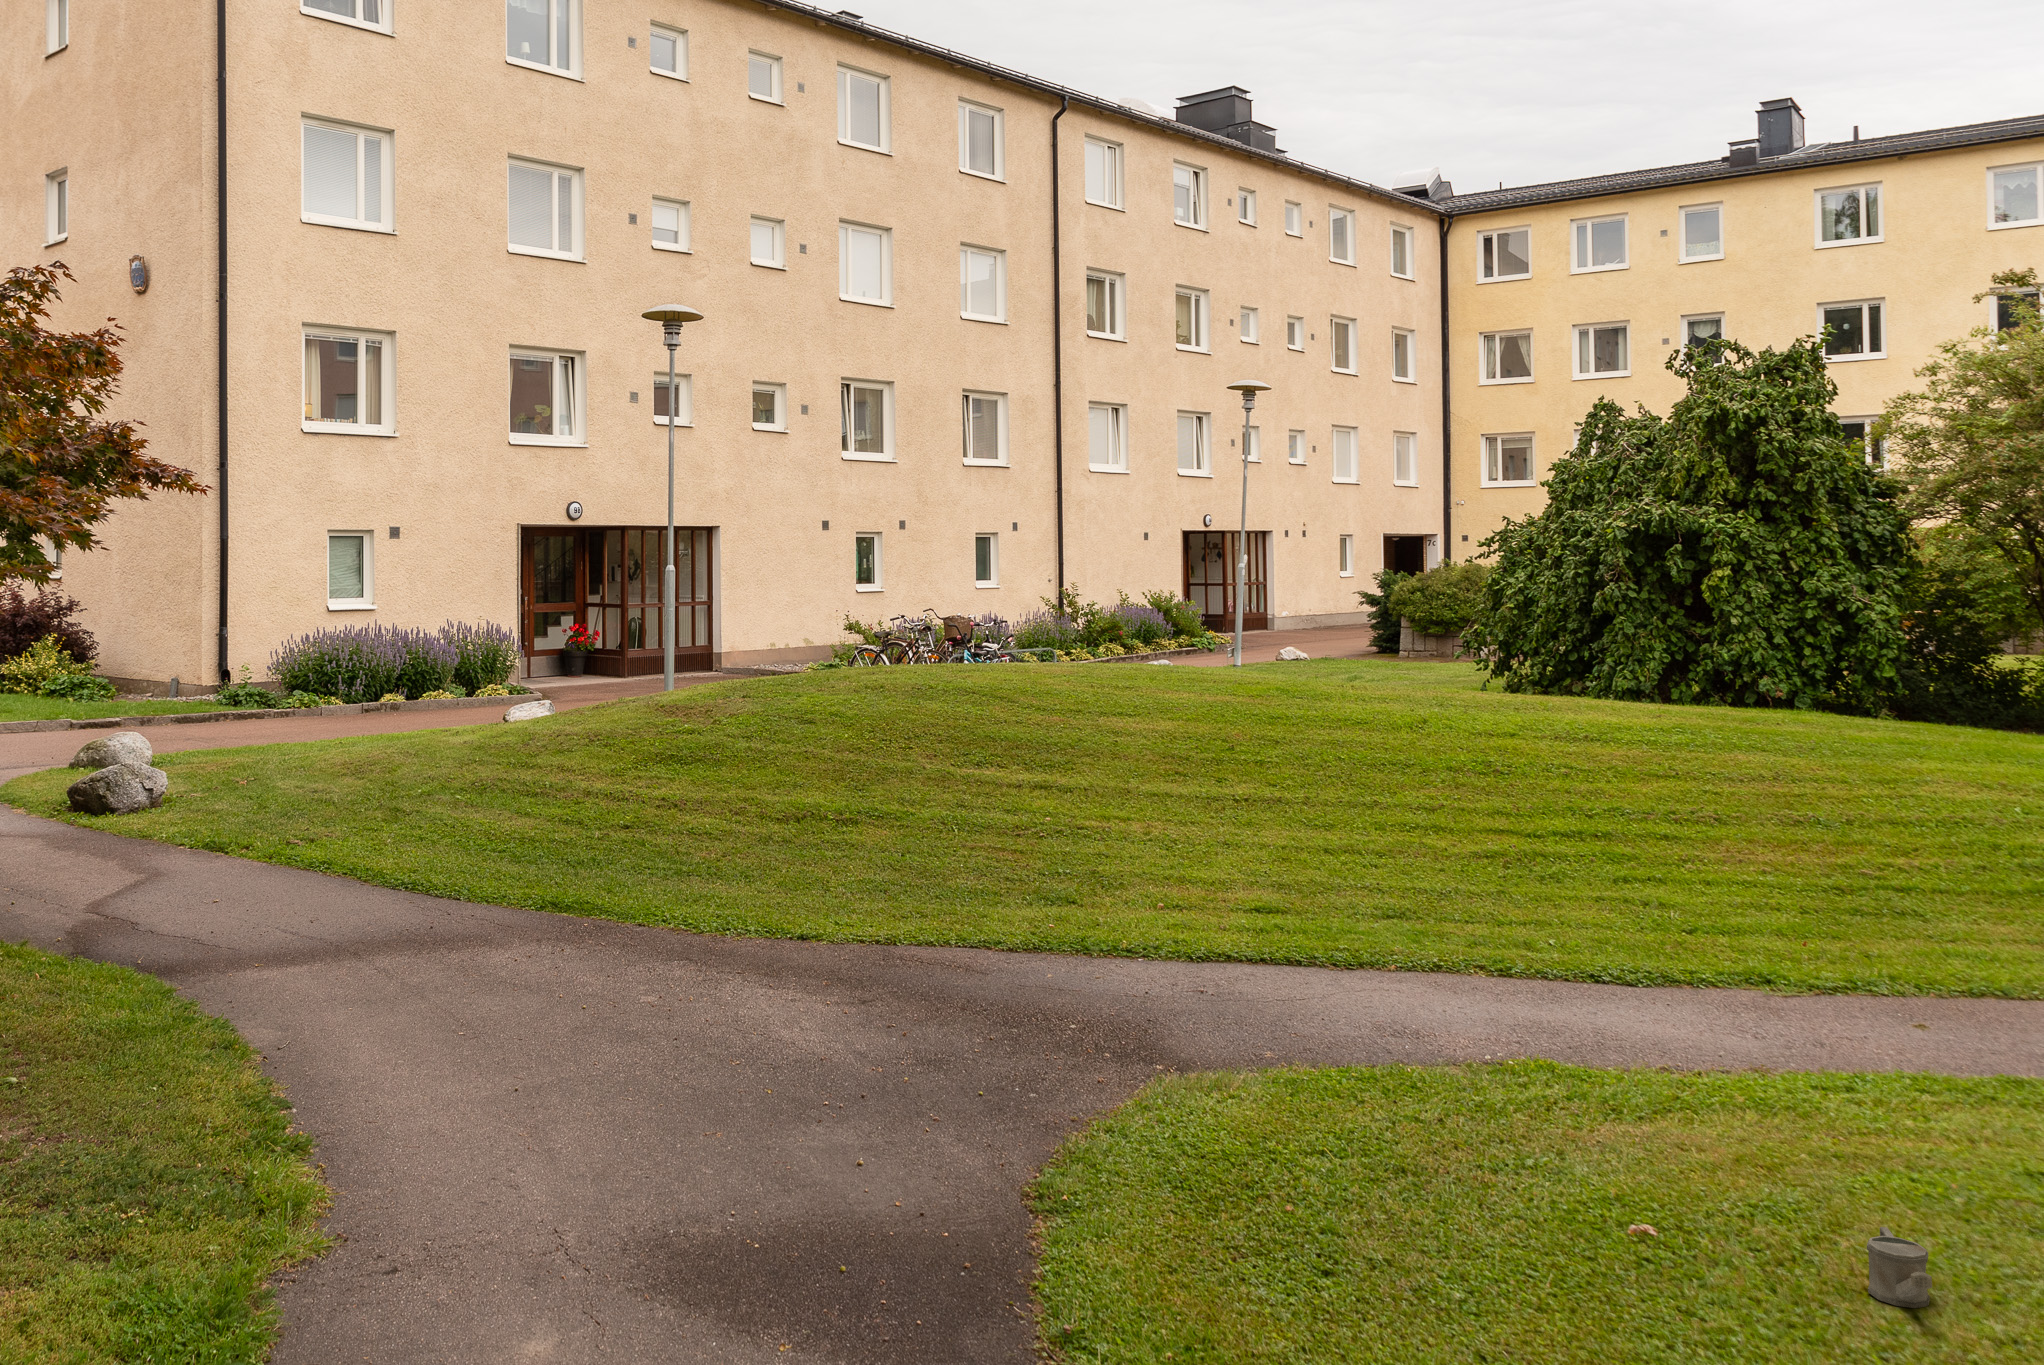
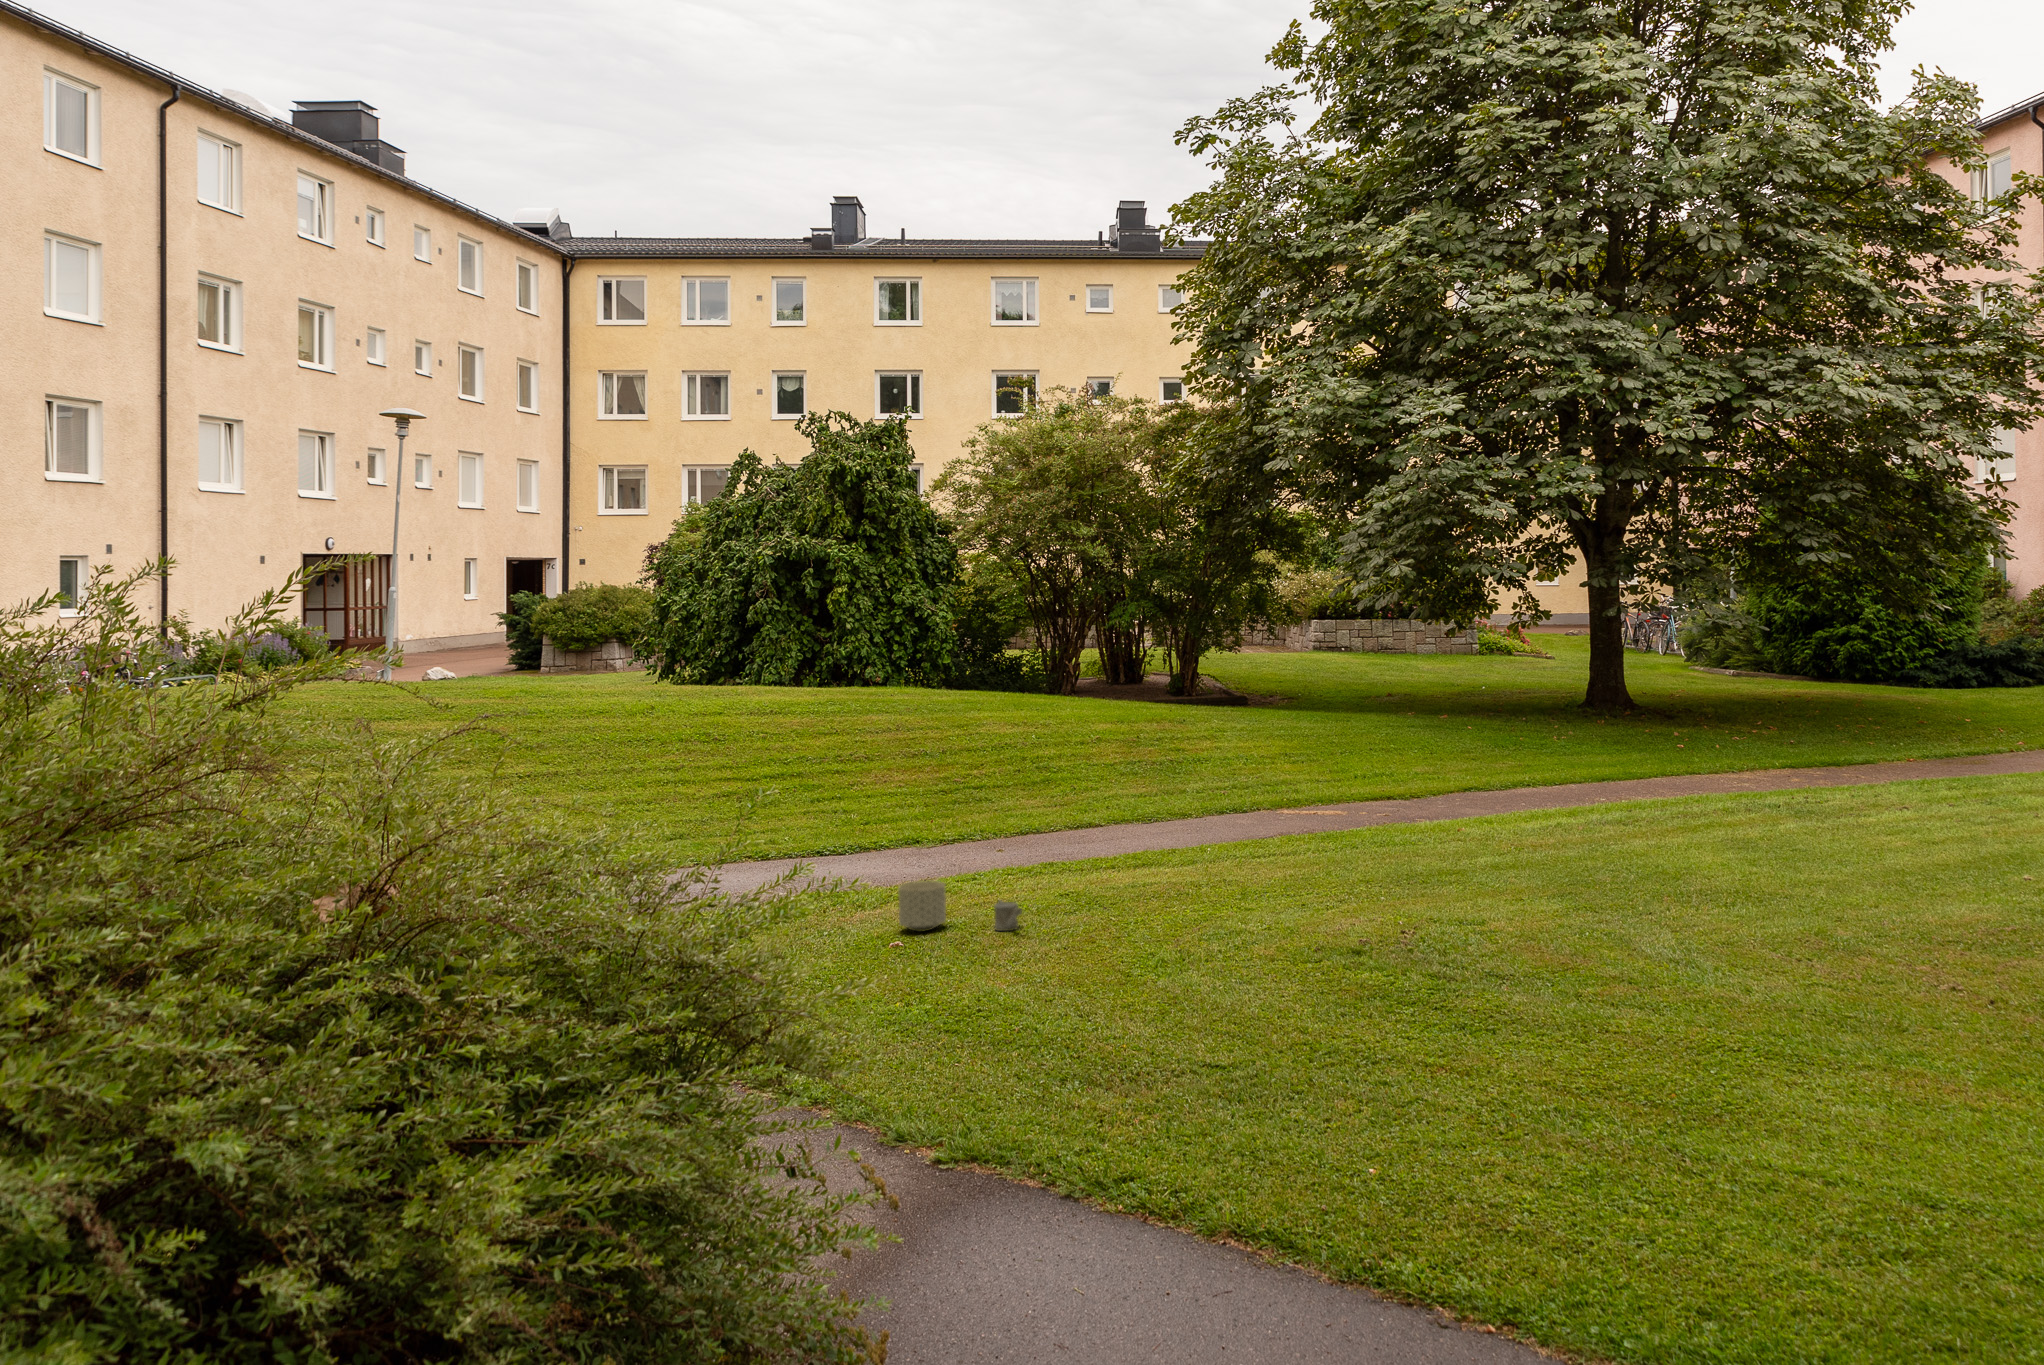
planter: none [1659,1138,1762,1246] -> present [898,881,946,932]

